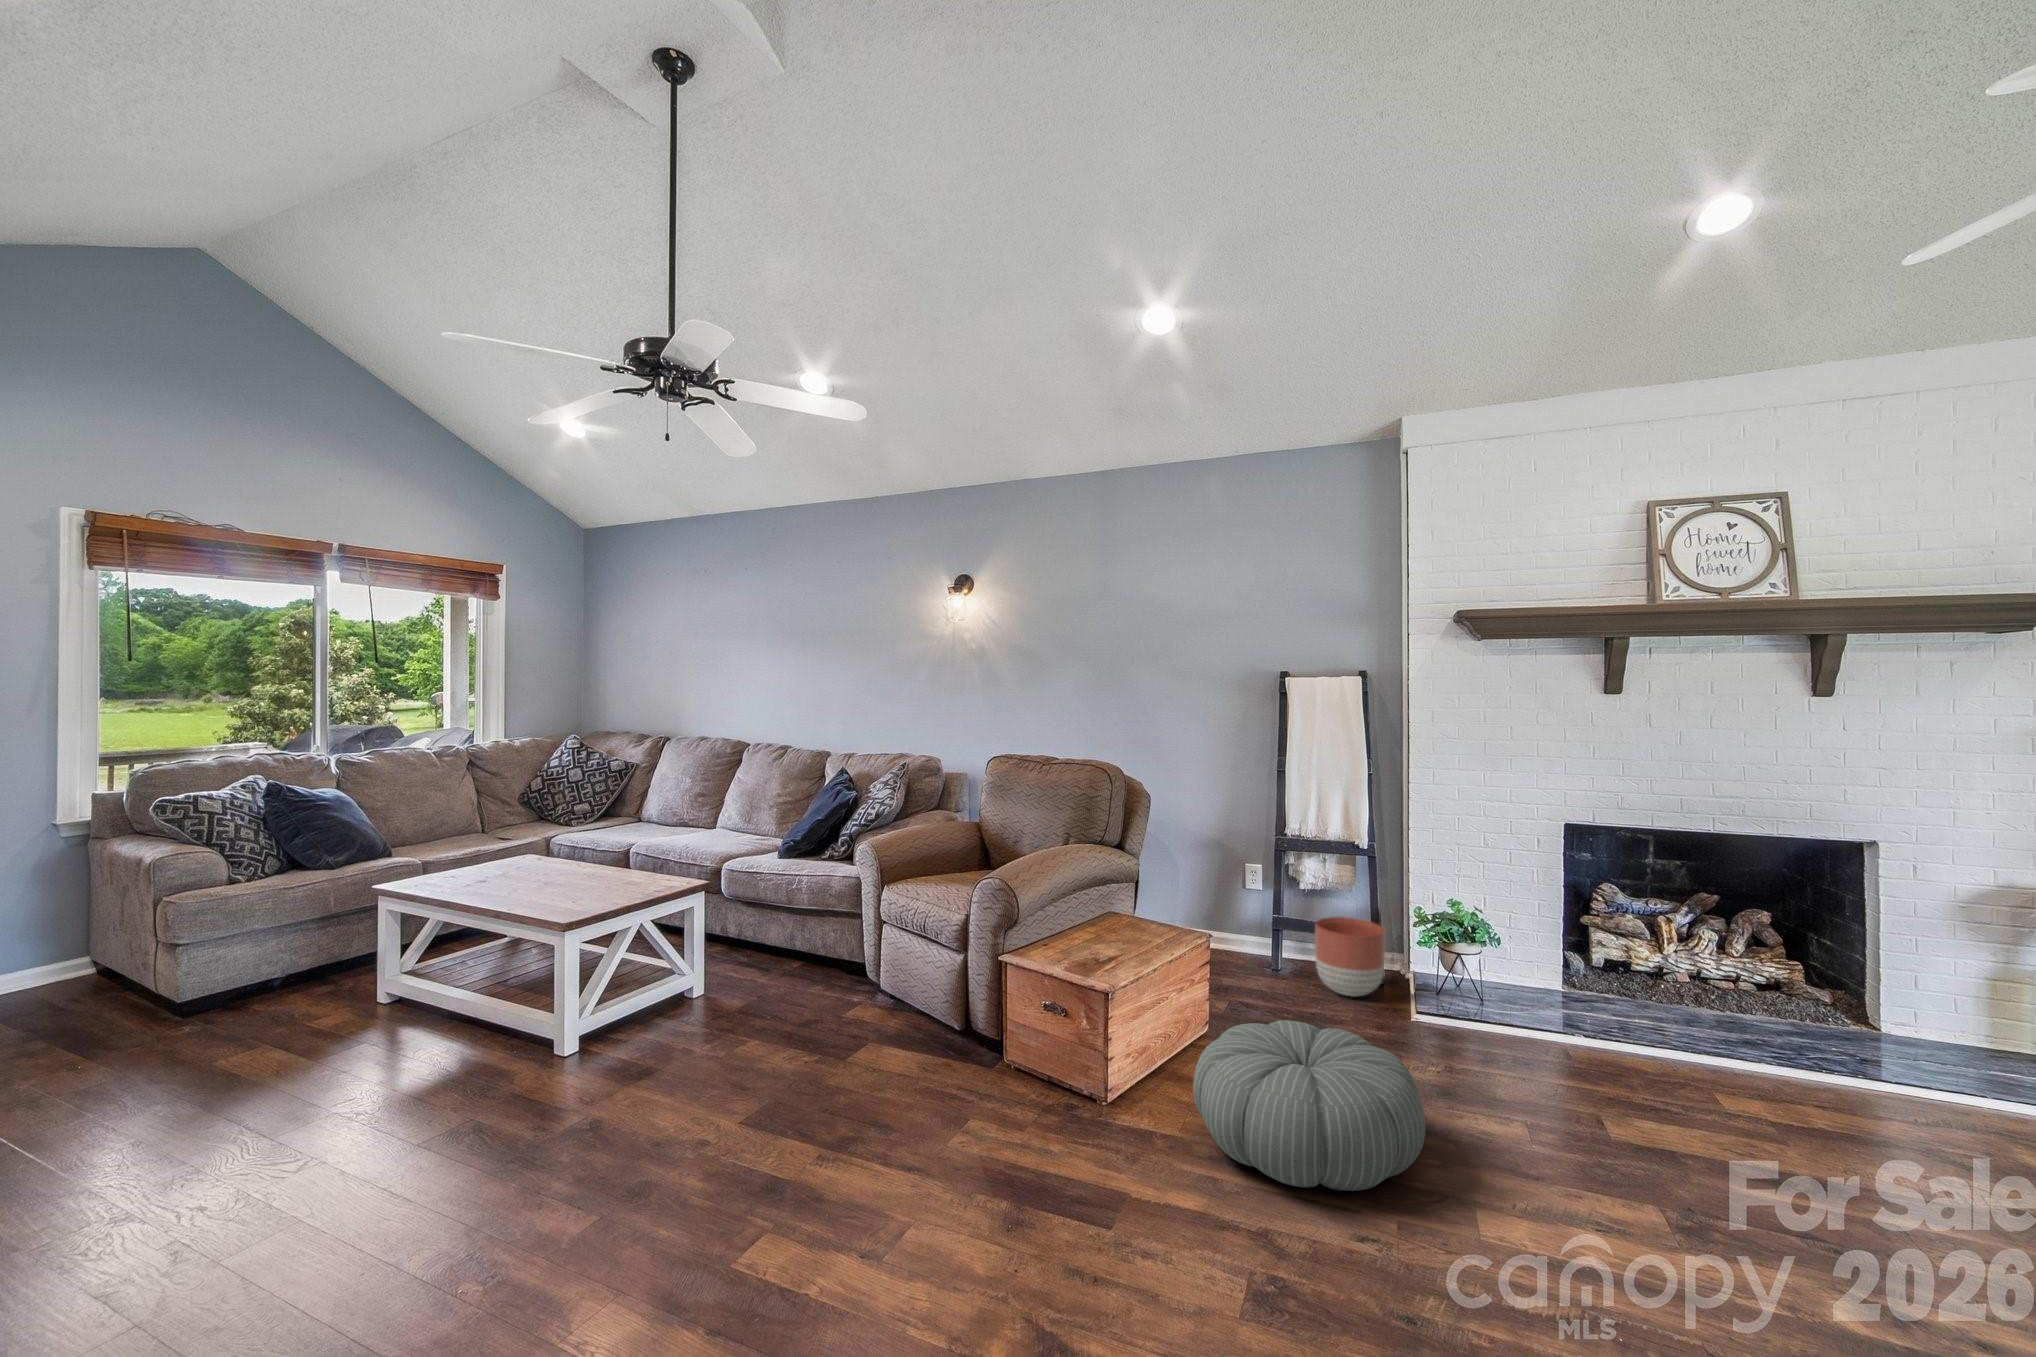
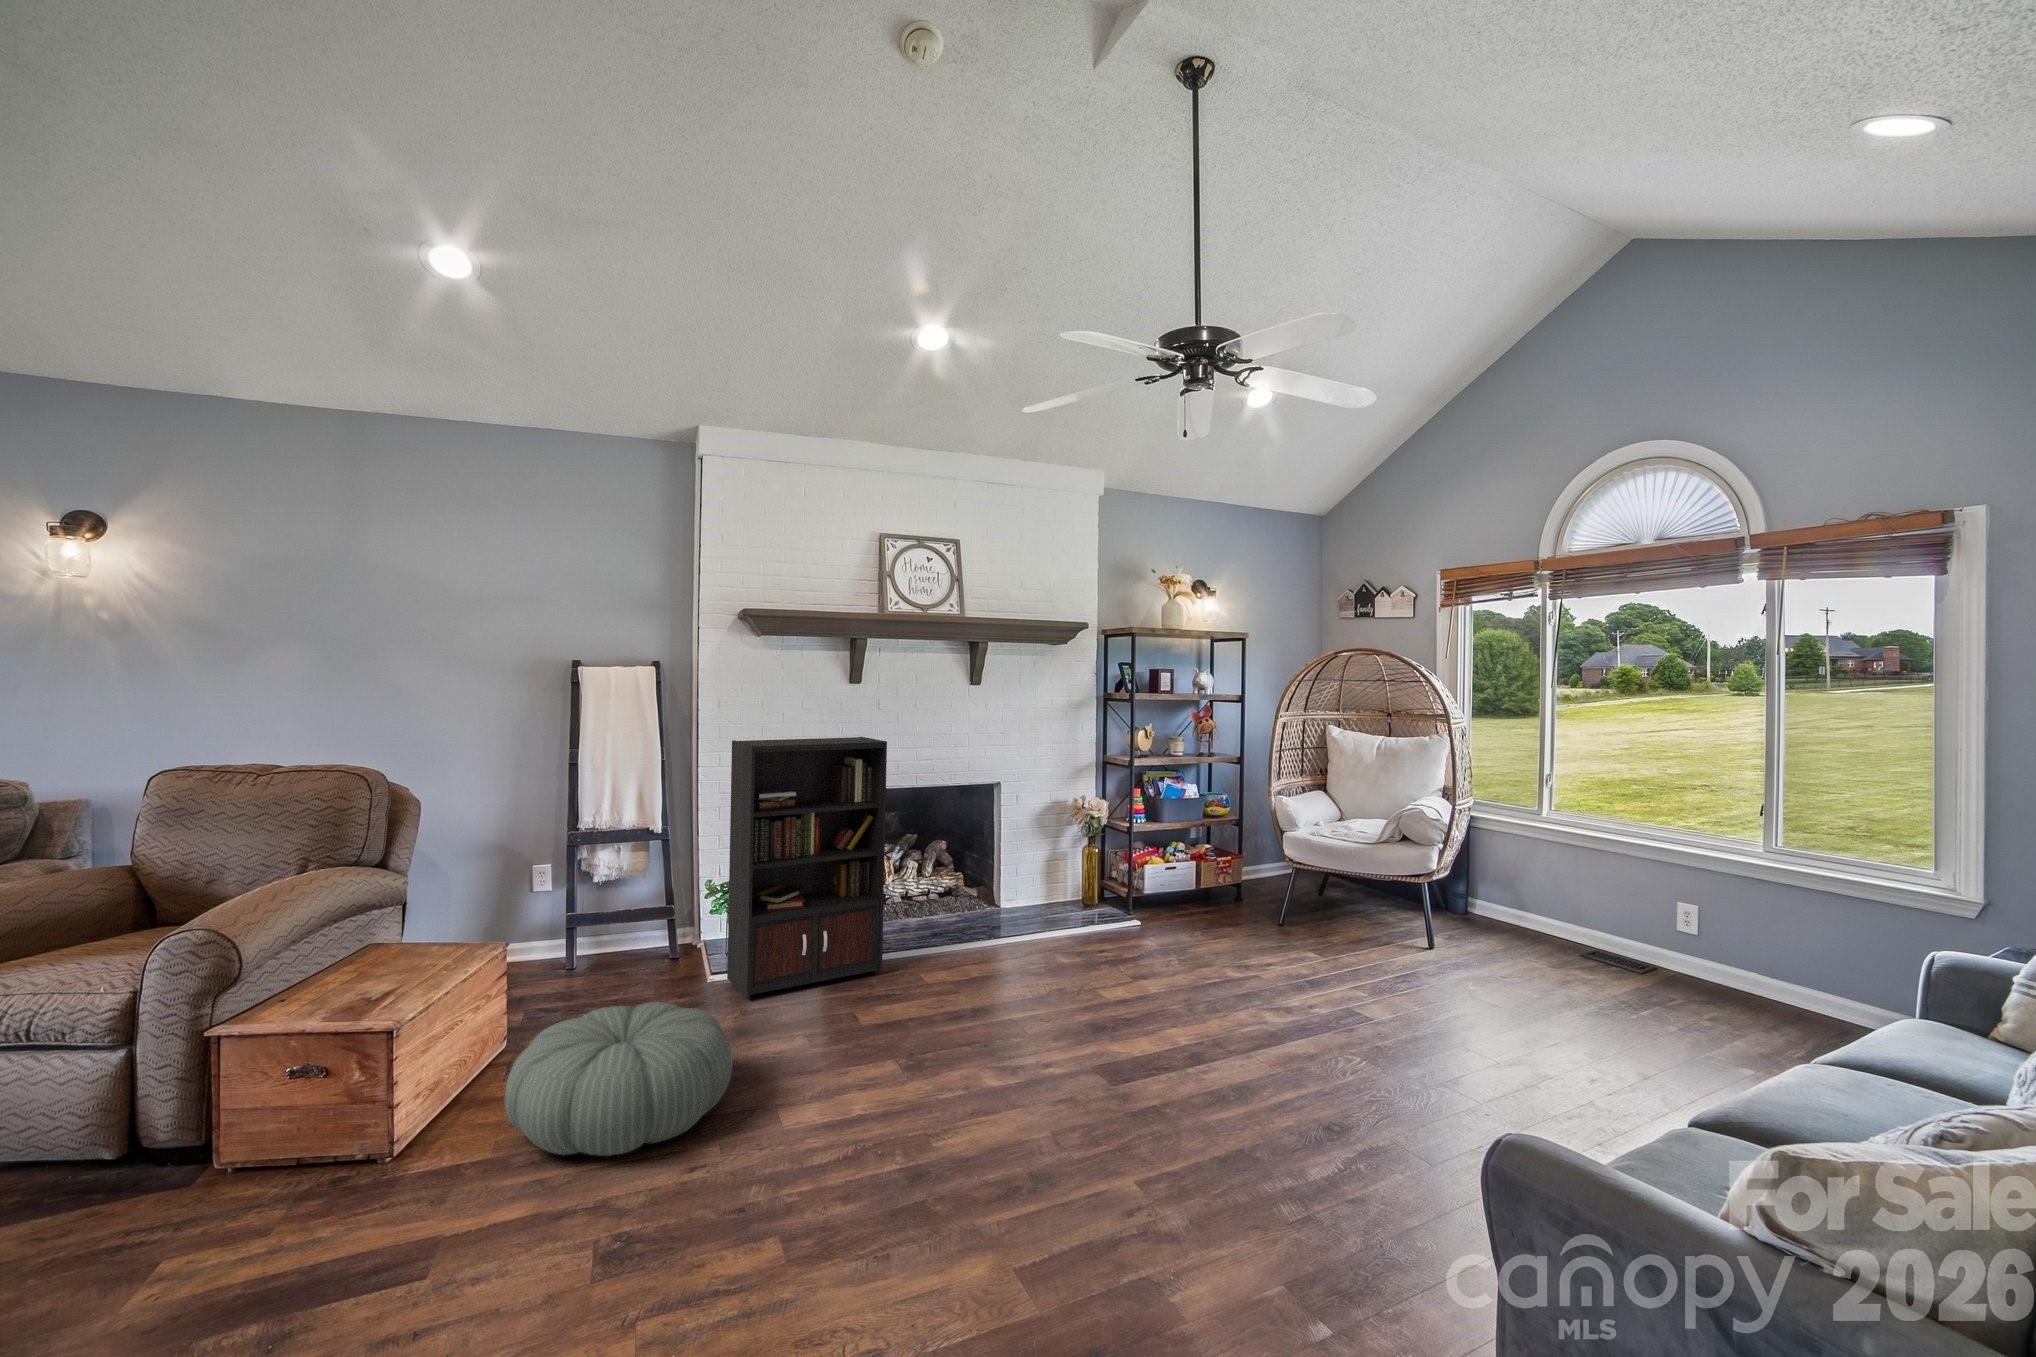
bookcase: none [1438,754,1655,1071] -> present [727,737,887,998]
planter: present [1315,917,1385,996] -> none [611,901,679,976]

